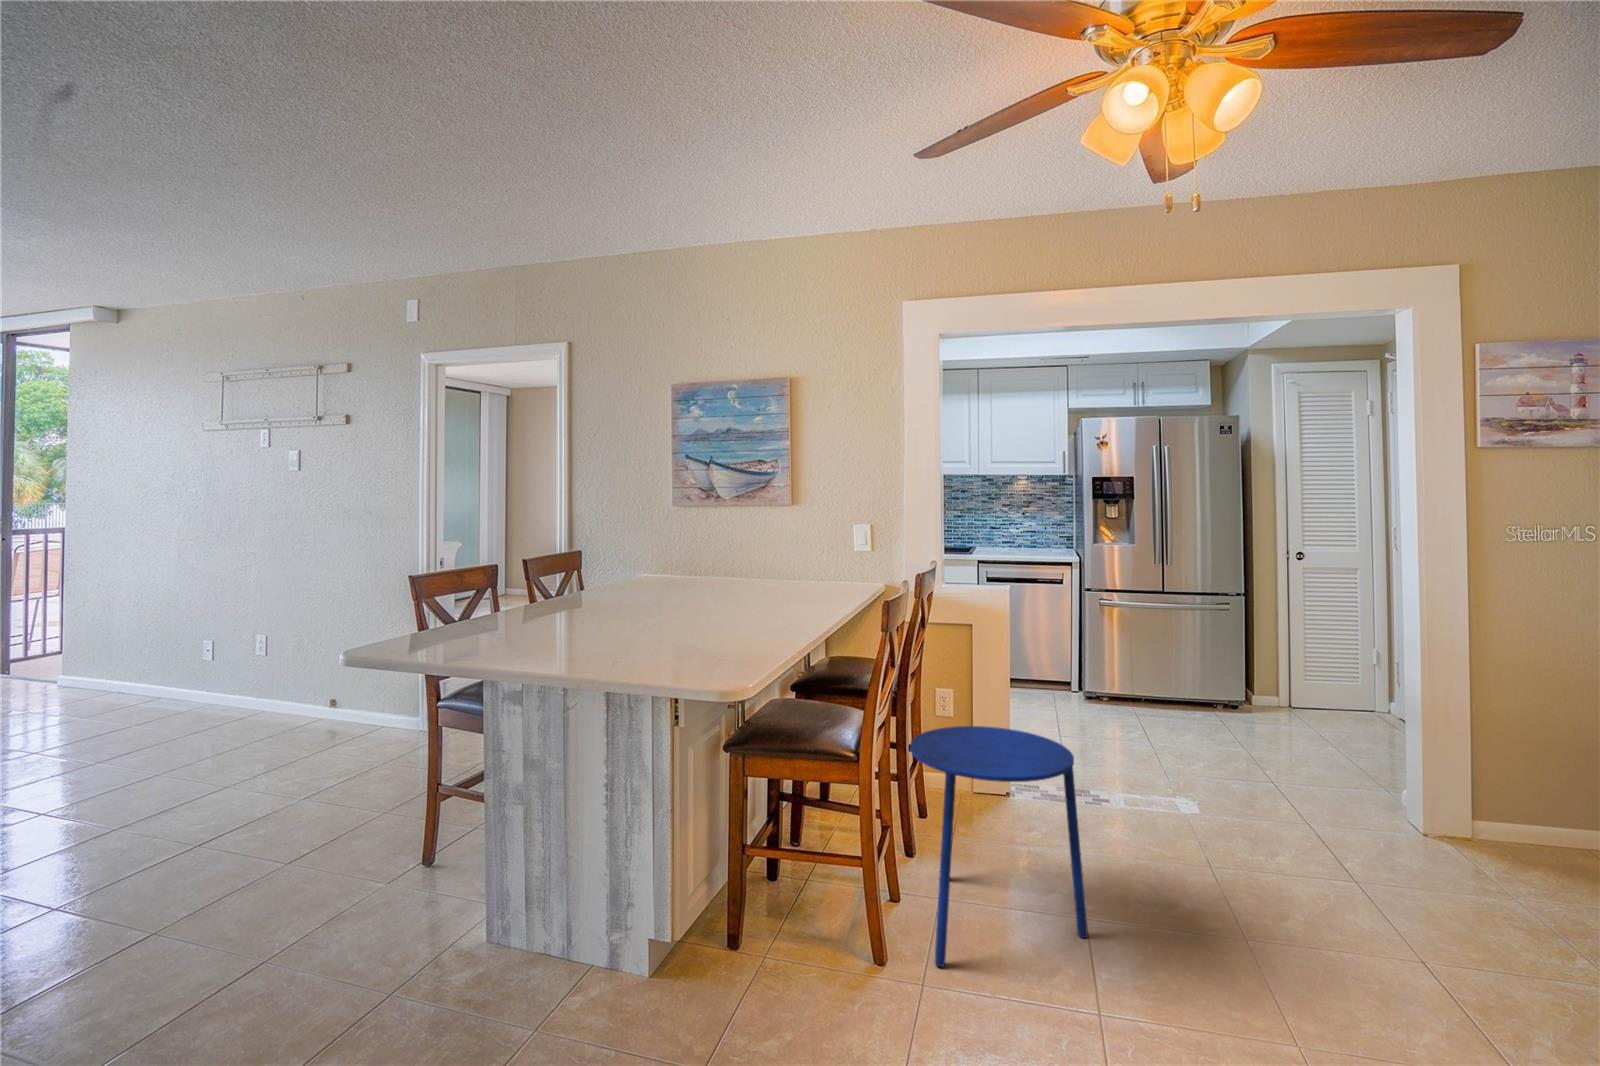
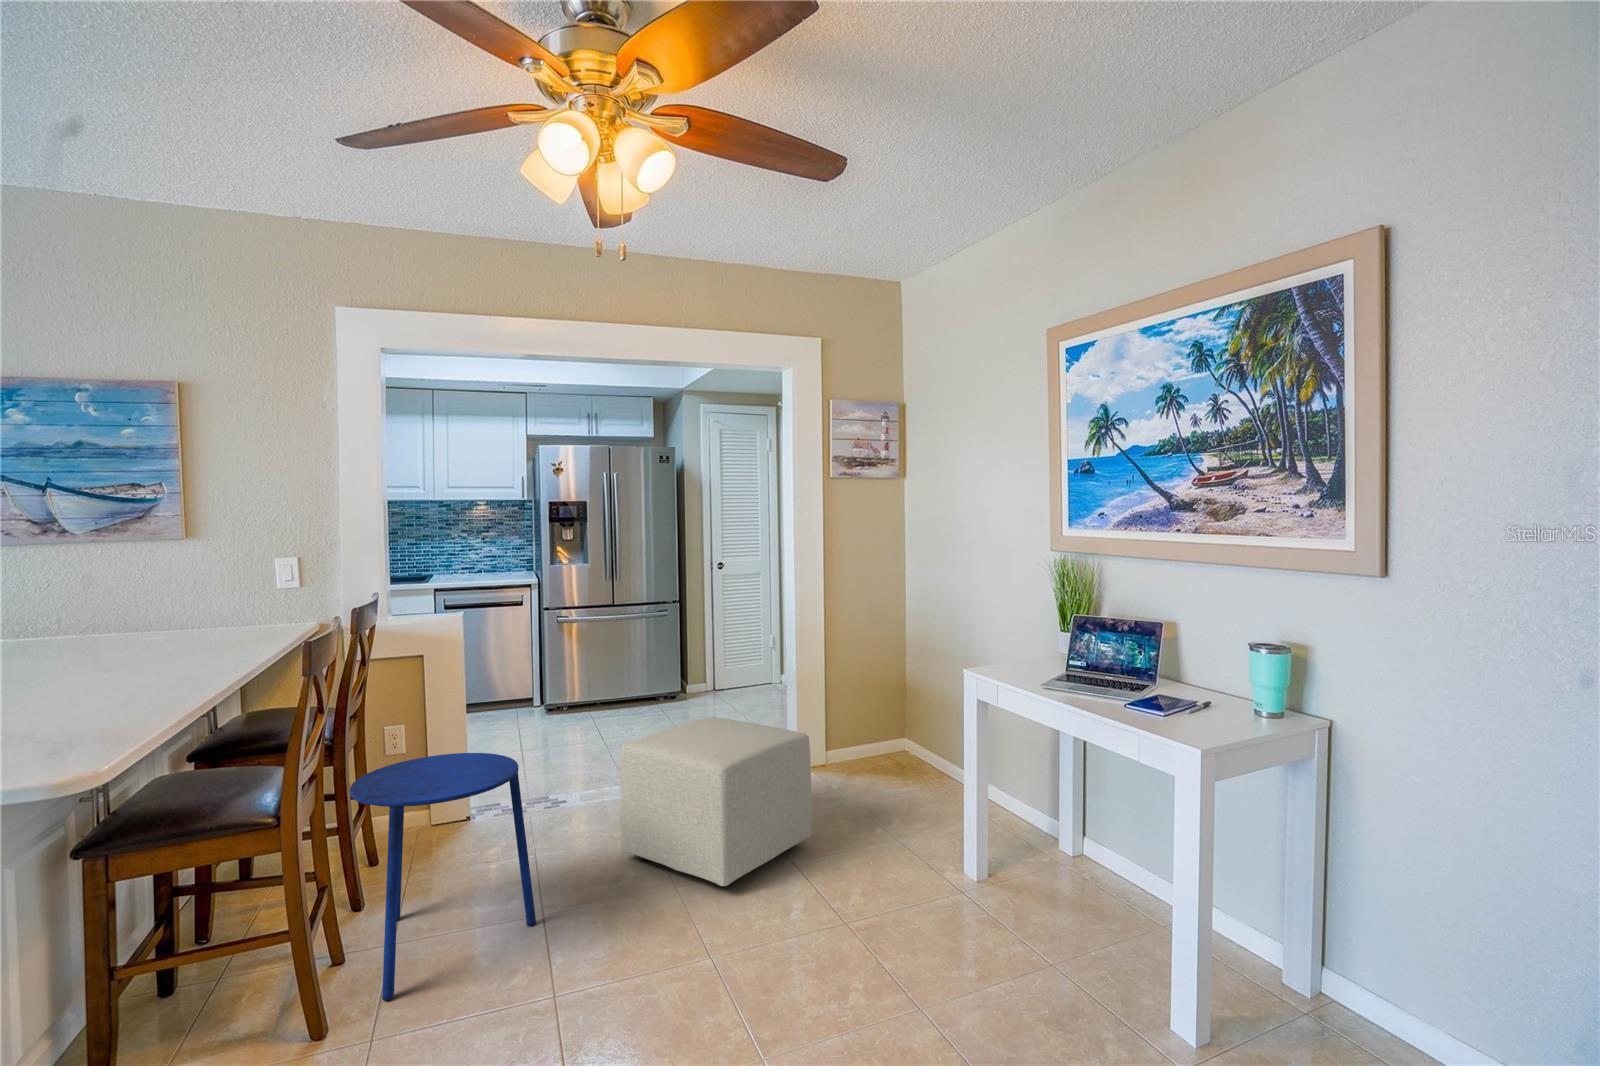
ottoman: none [1187,743,1499,981] -> present [620,717,812,887]

